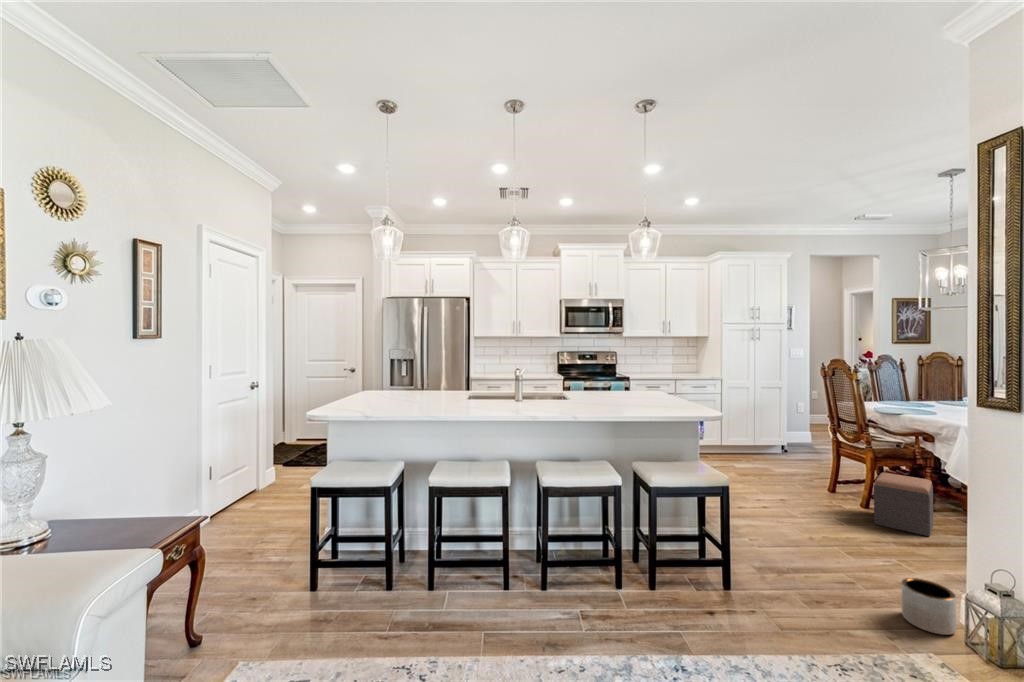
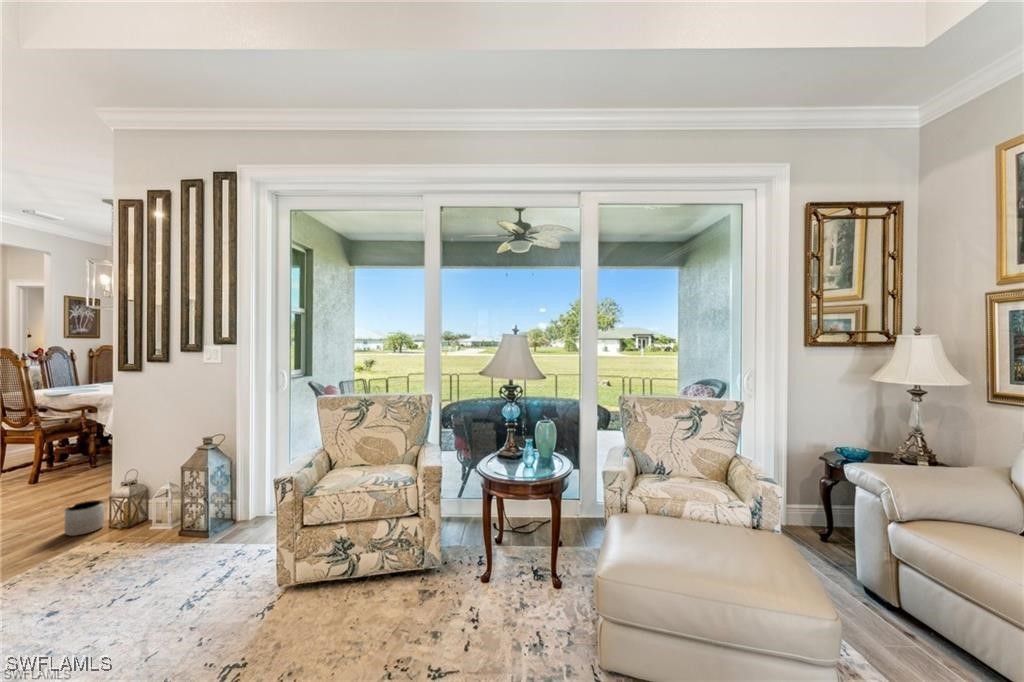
footstool: present [874,472,933,537] -> none [42,441,95,491]

